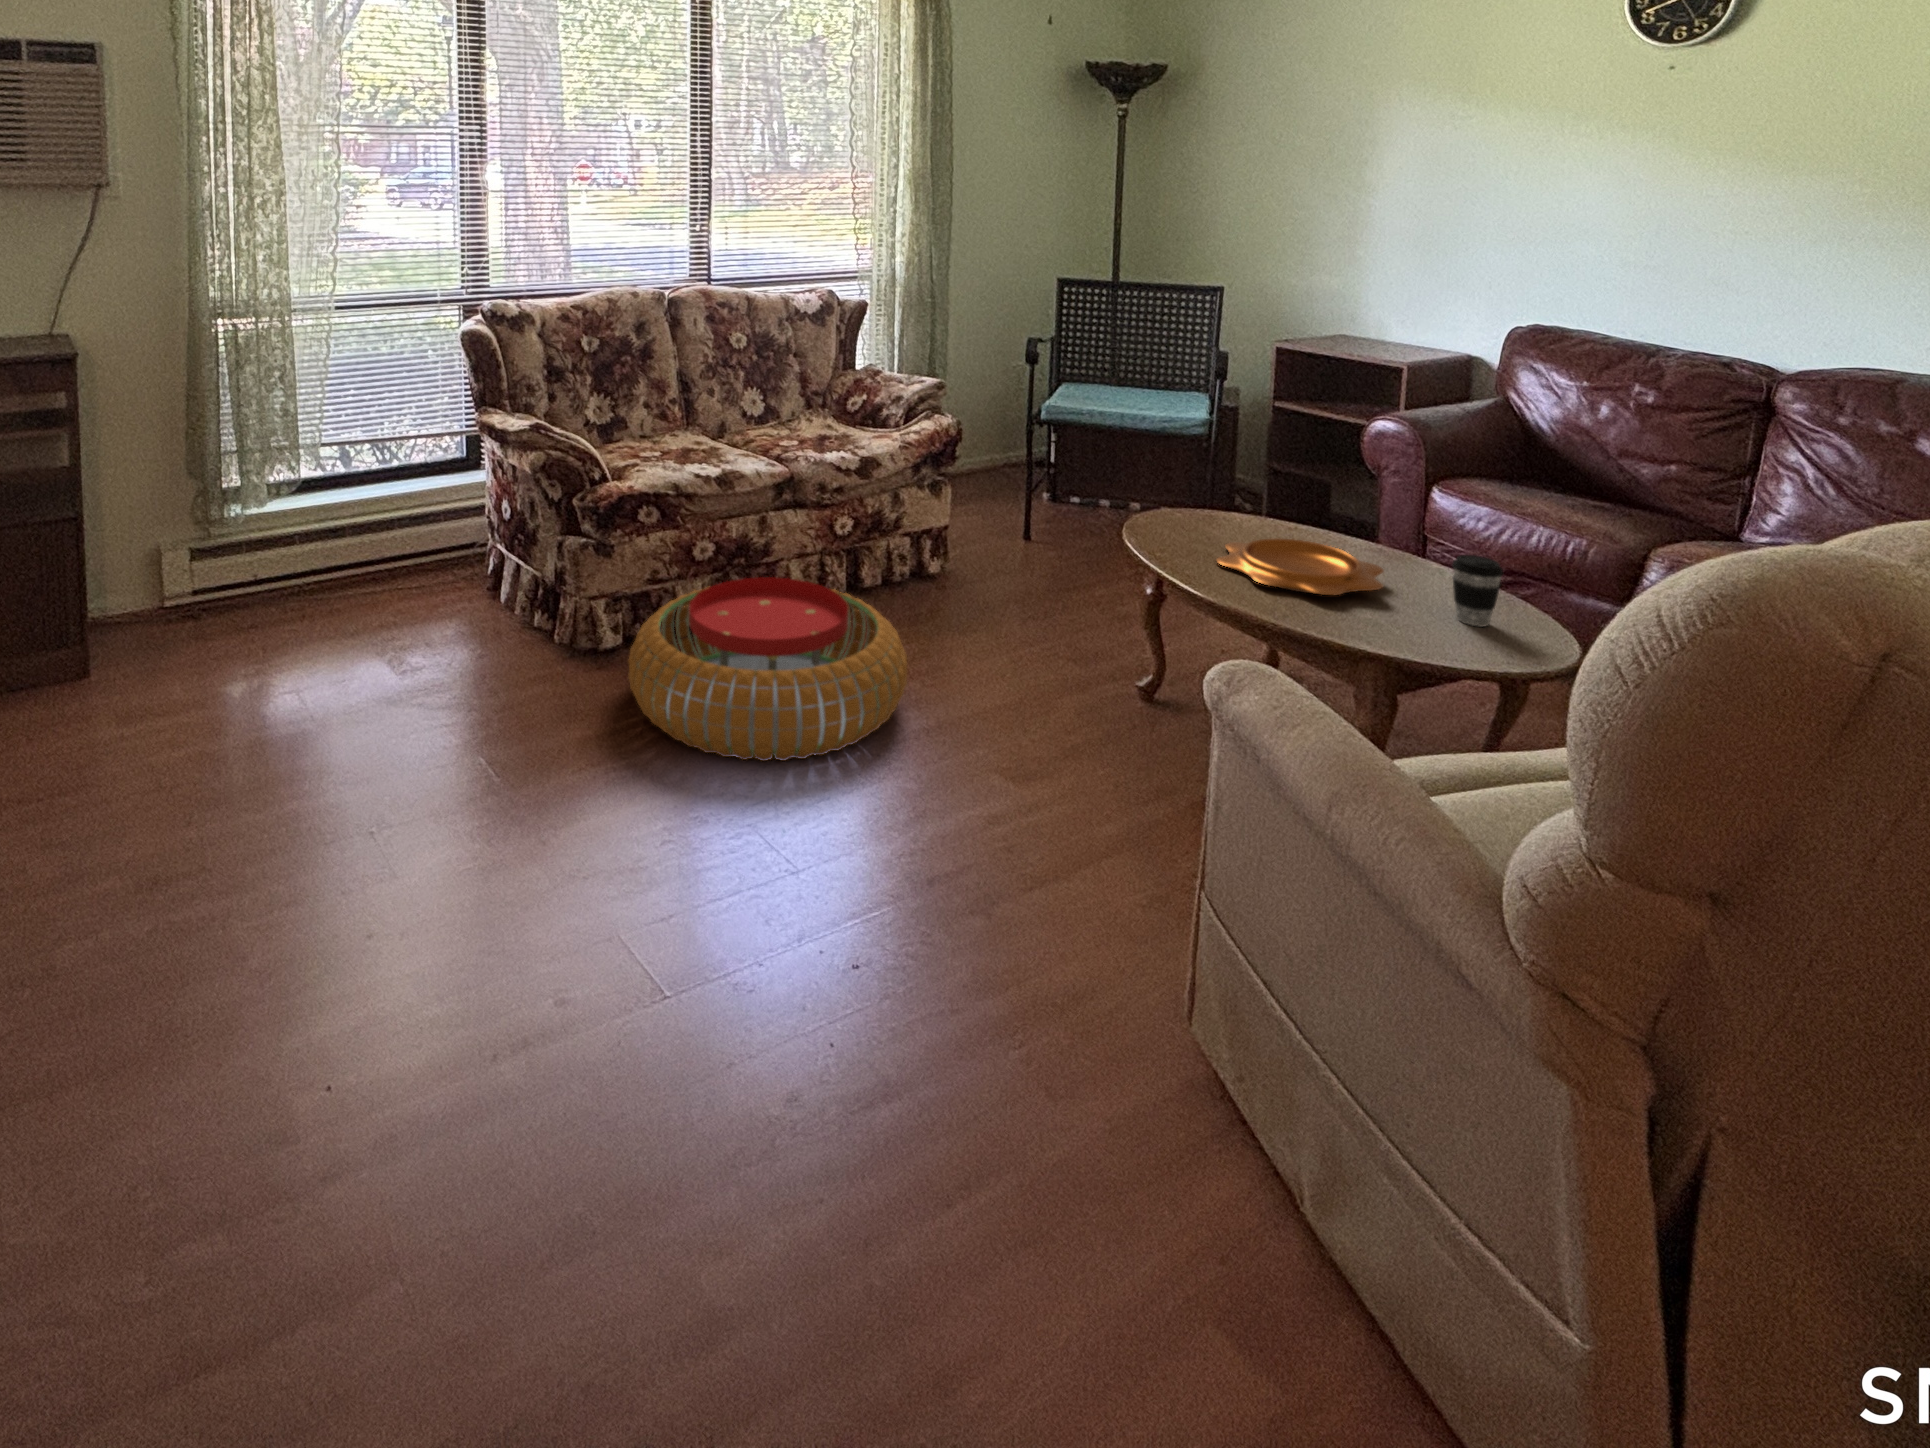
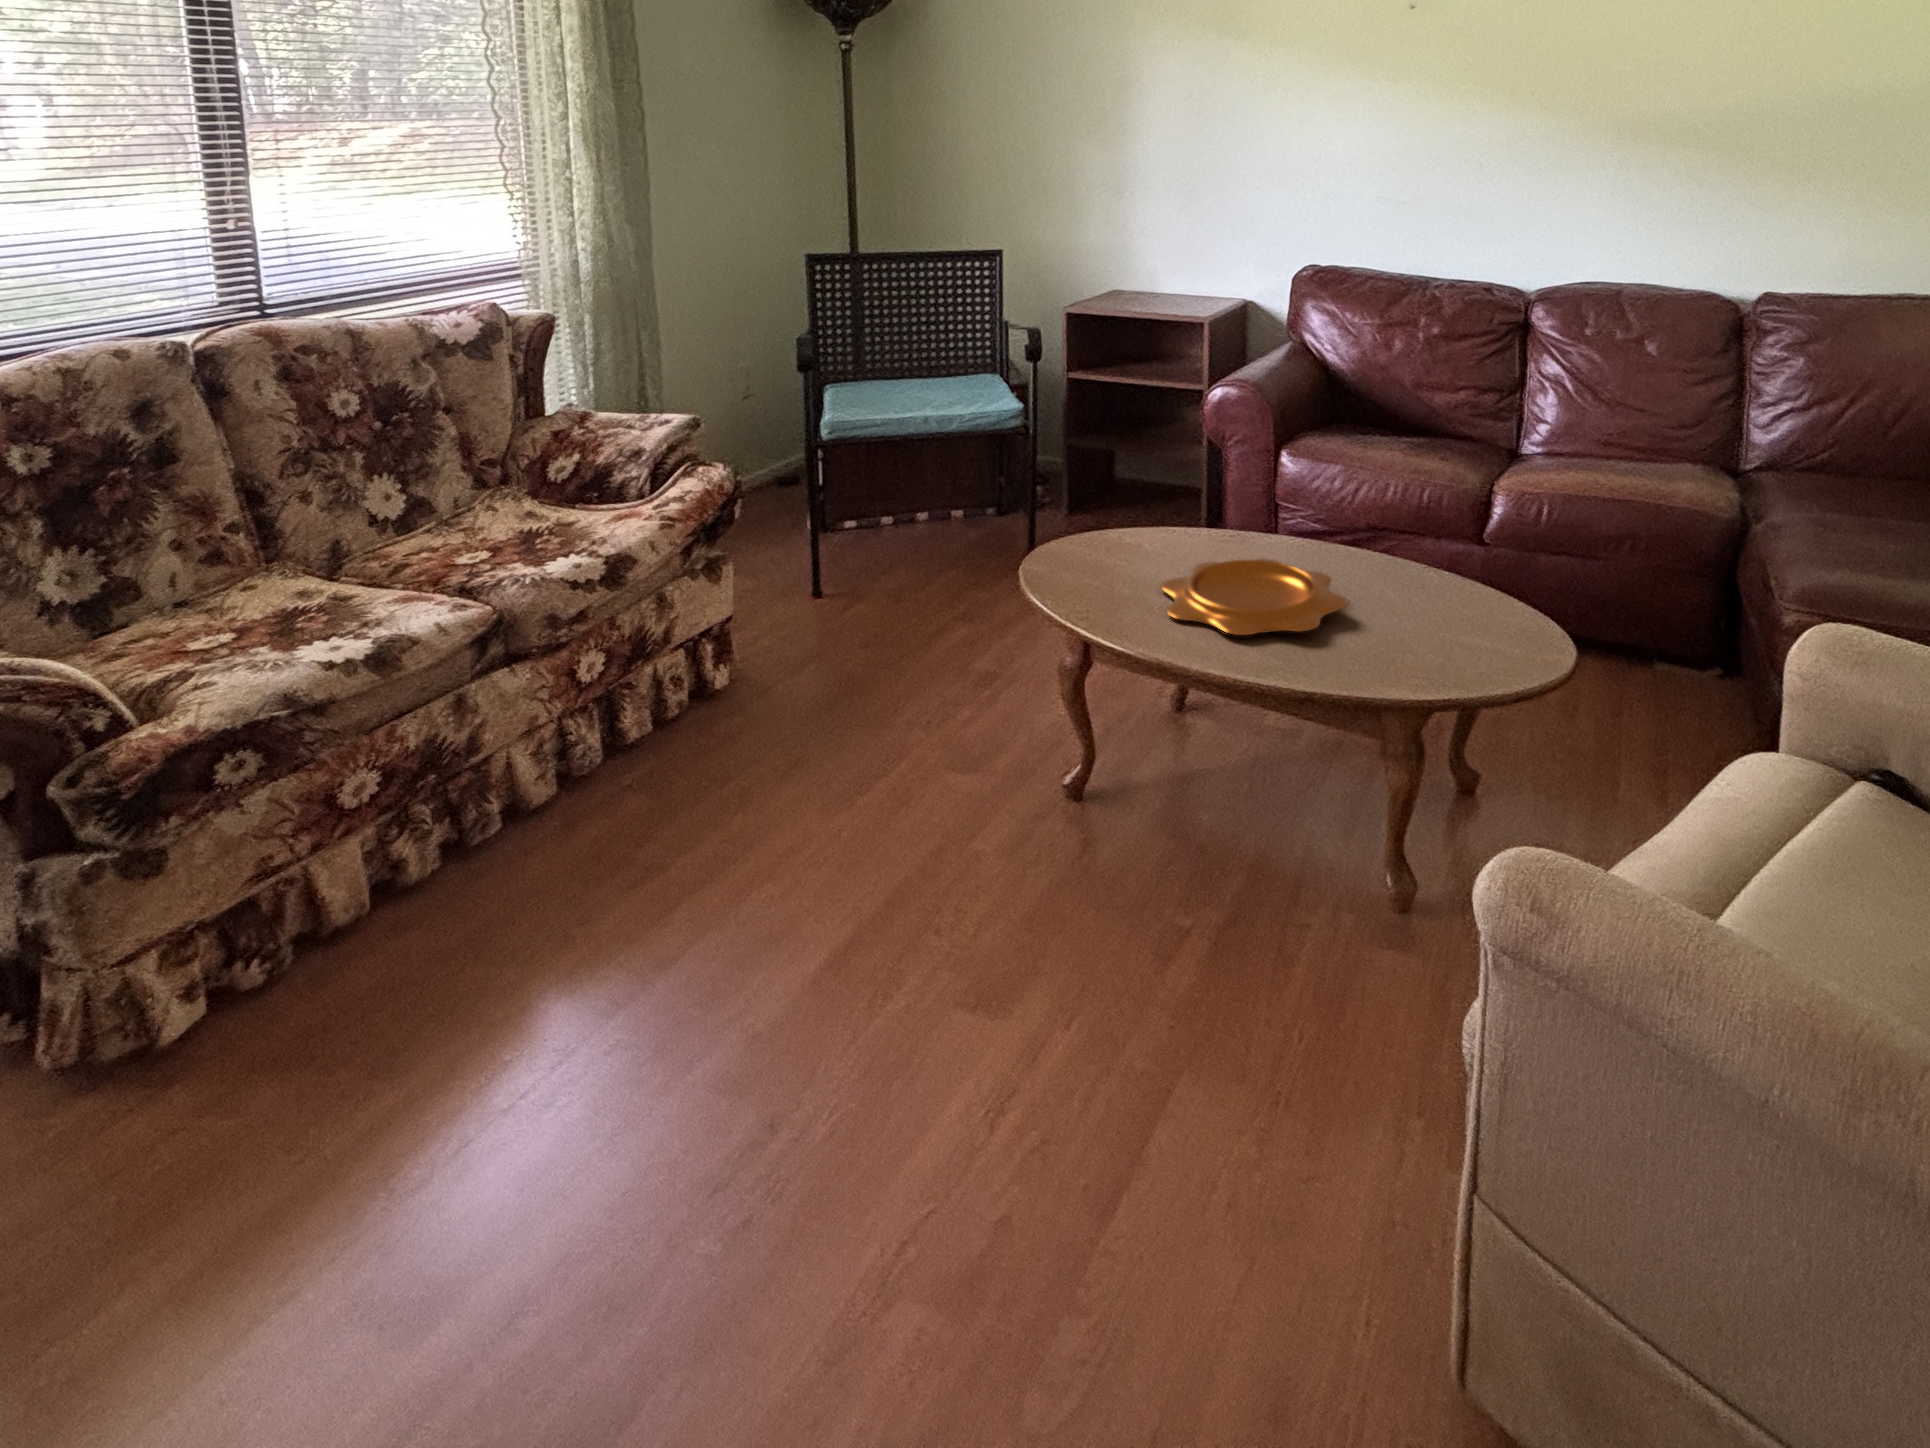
coffee cup: present [1452,555,1503,626] -> none [1408,543,1458,622]
pouf: present [628,577,907,761] -> none [245,785,777,1184]

